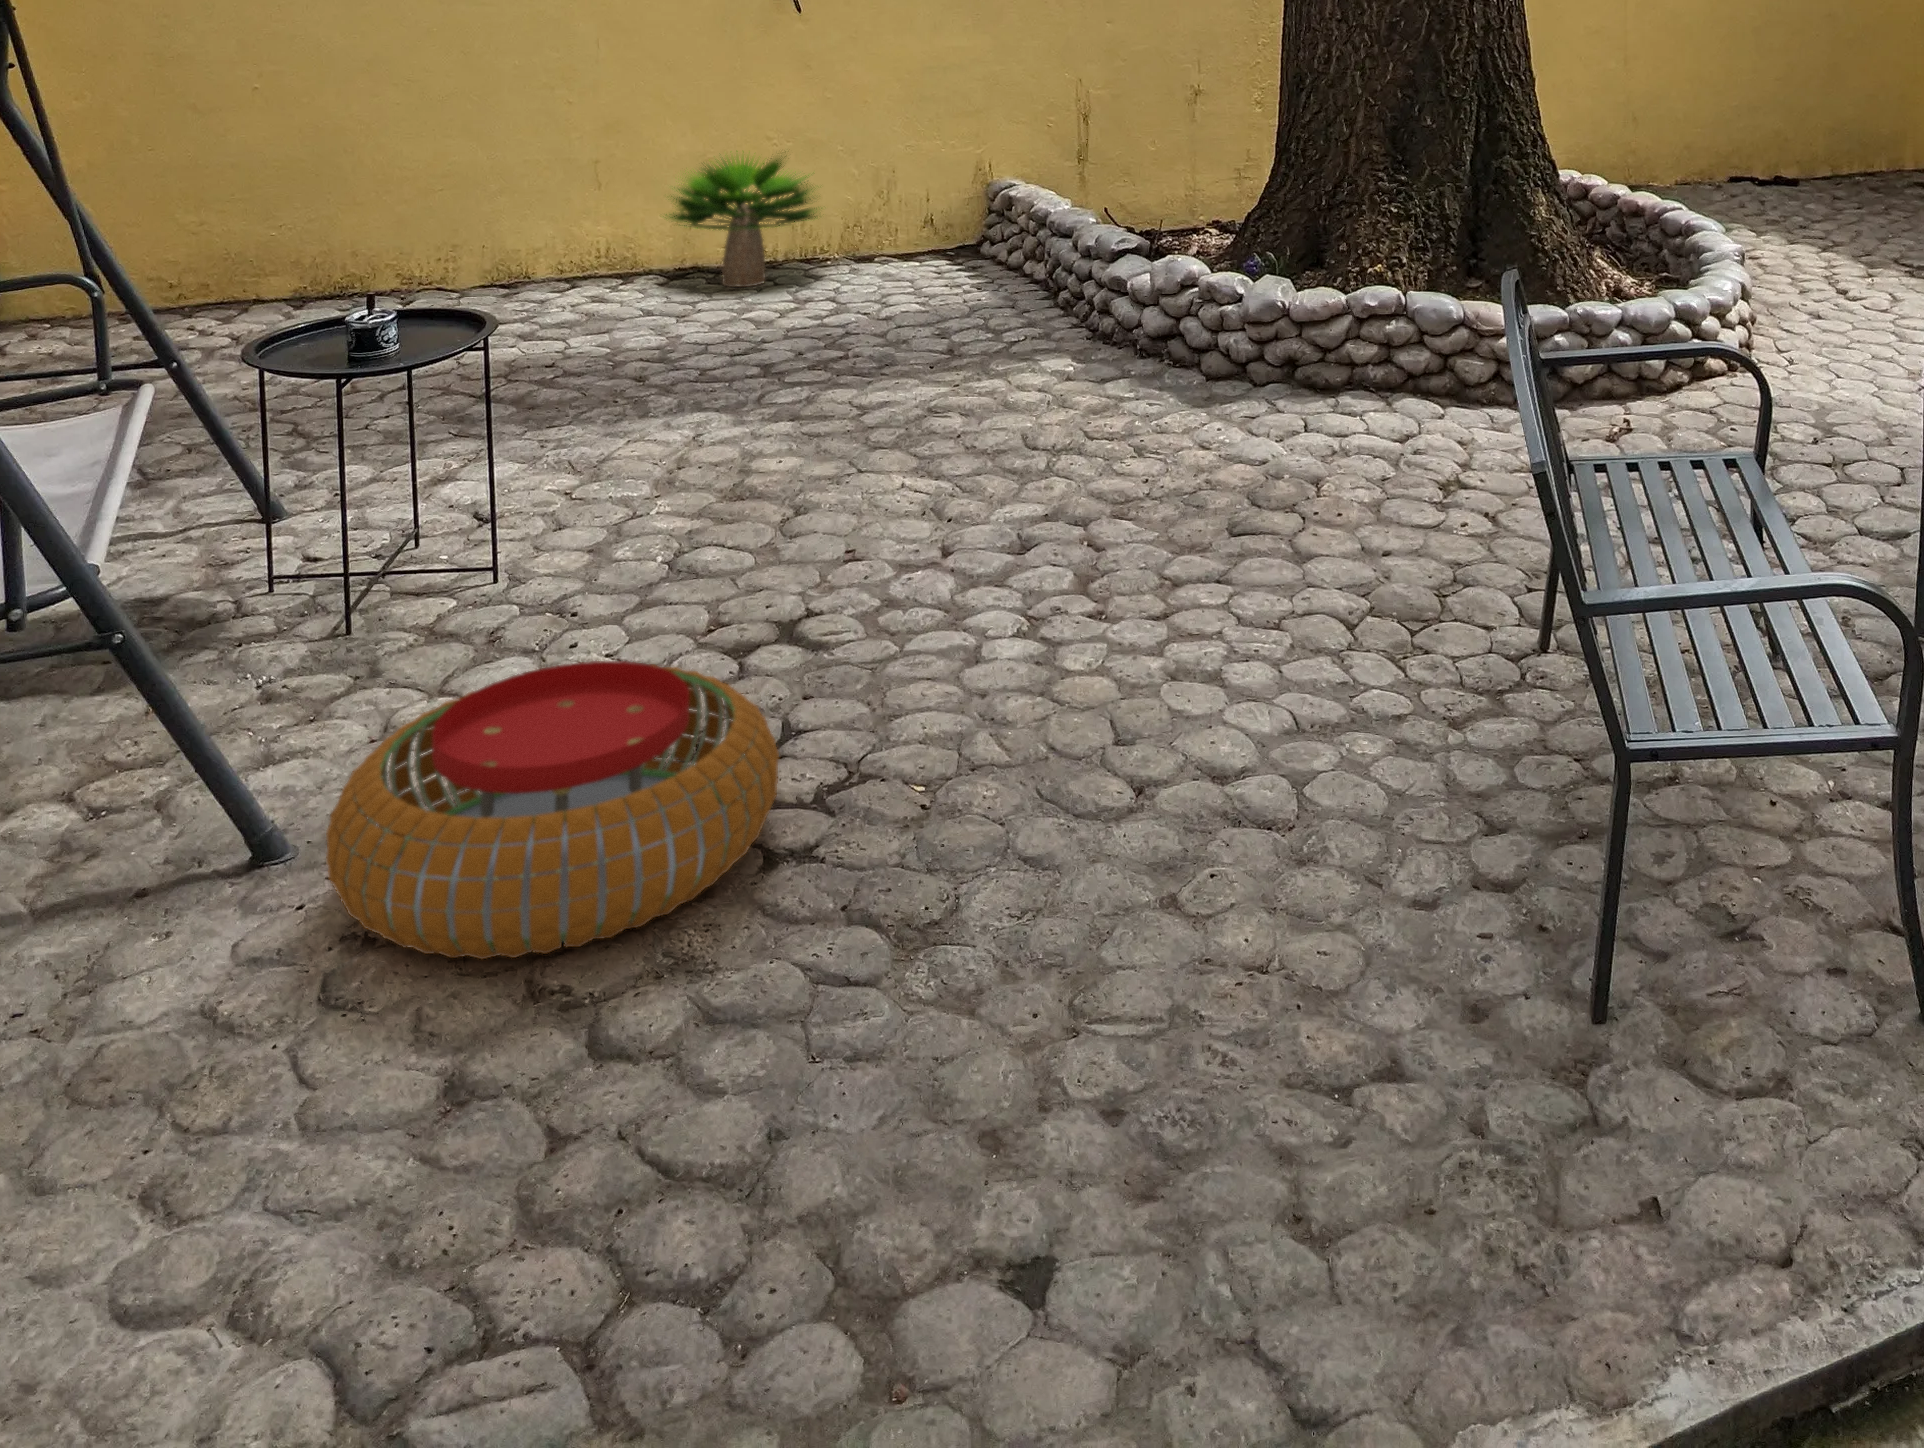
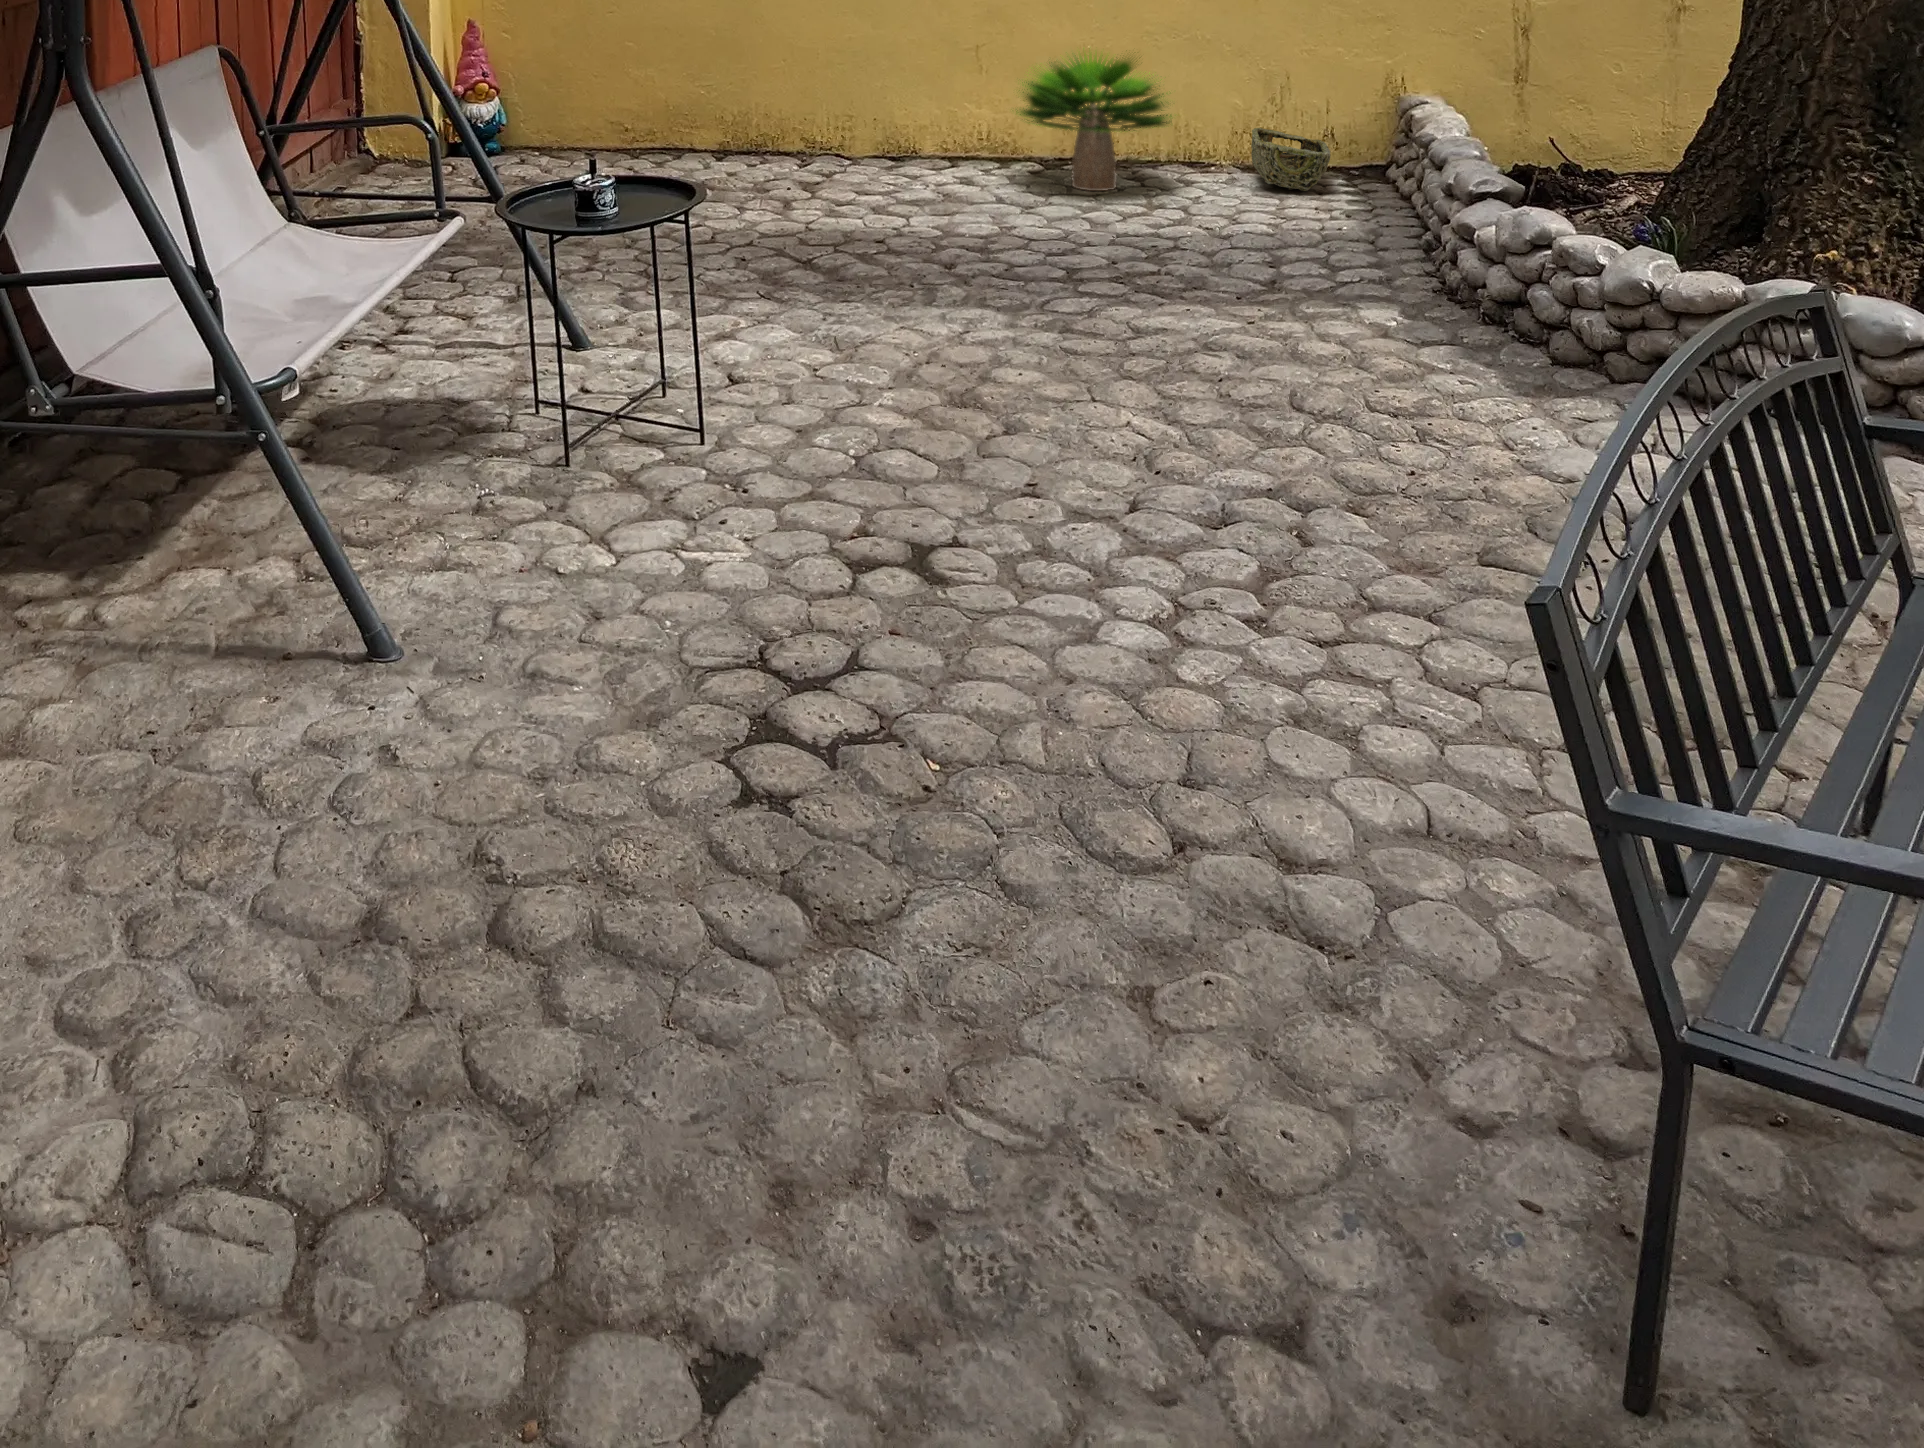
woven basket: none [881,214,956,267] -> present [1251,128,1331,191]
pouf: present [326,661,779,959] -> none [428,524,813,782]

